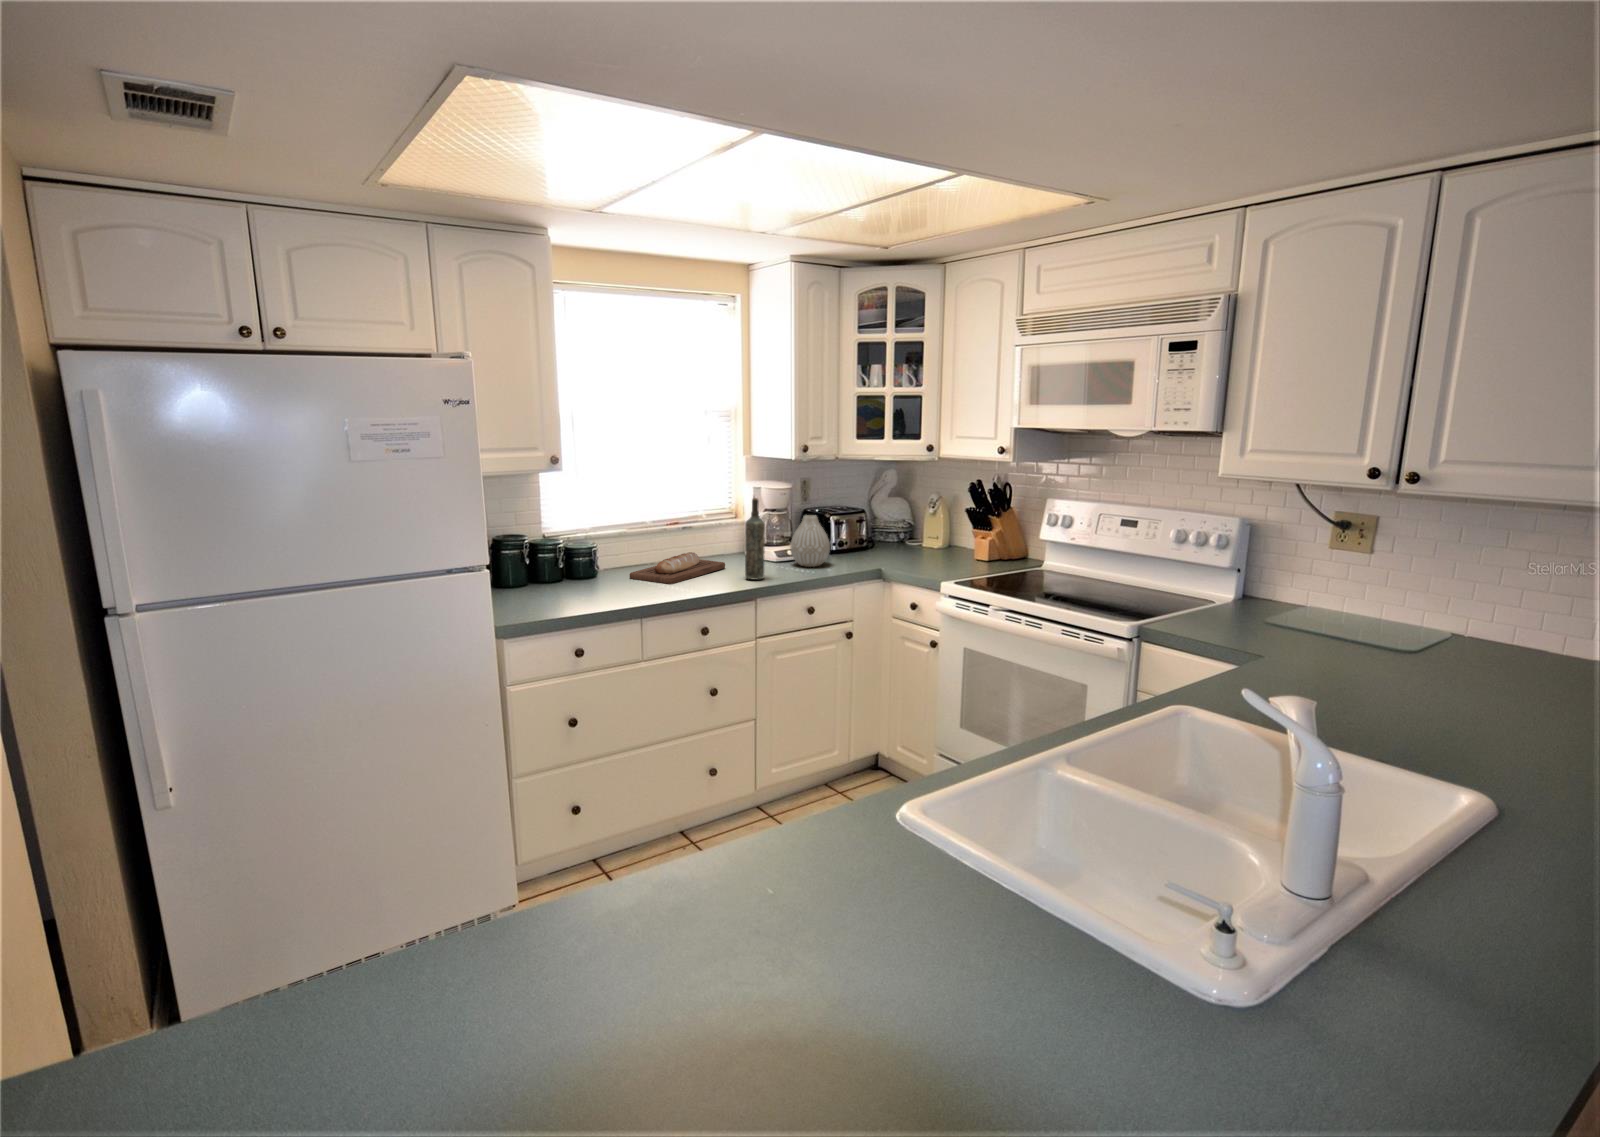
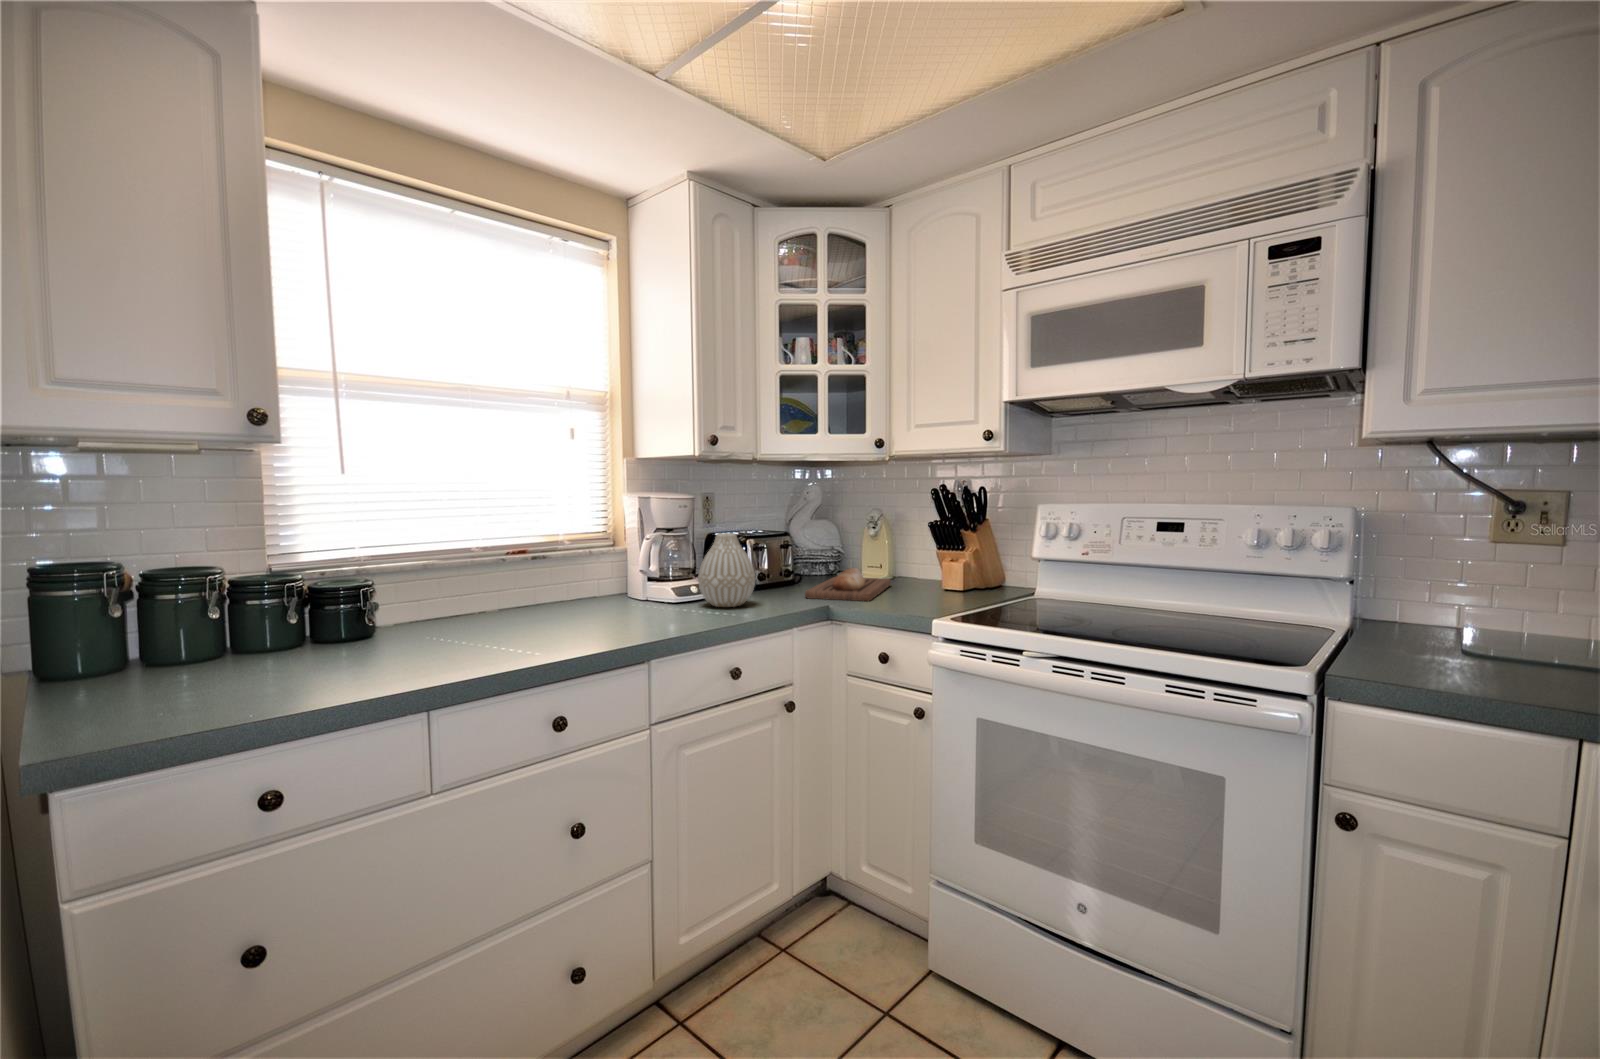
bottle: present [745,498,765,579] -> none [633,499,665,628]
bread loaf: present [629,552,725,584] -> present [805,568,891,601]

